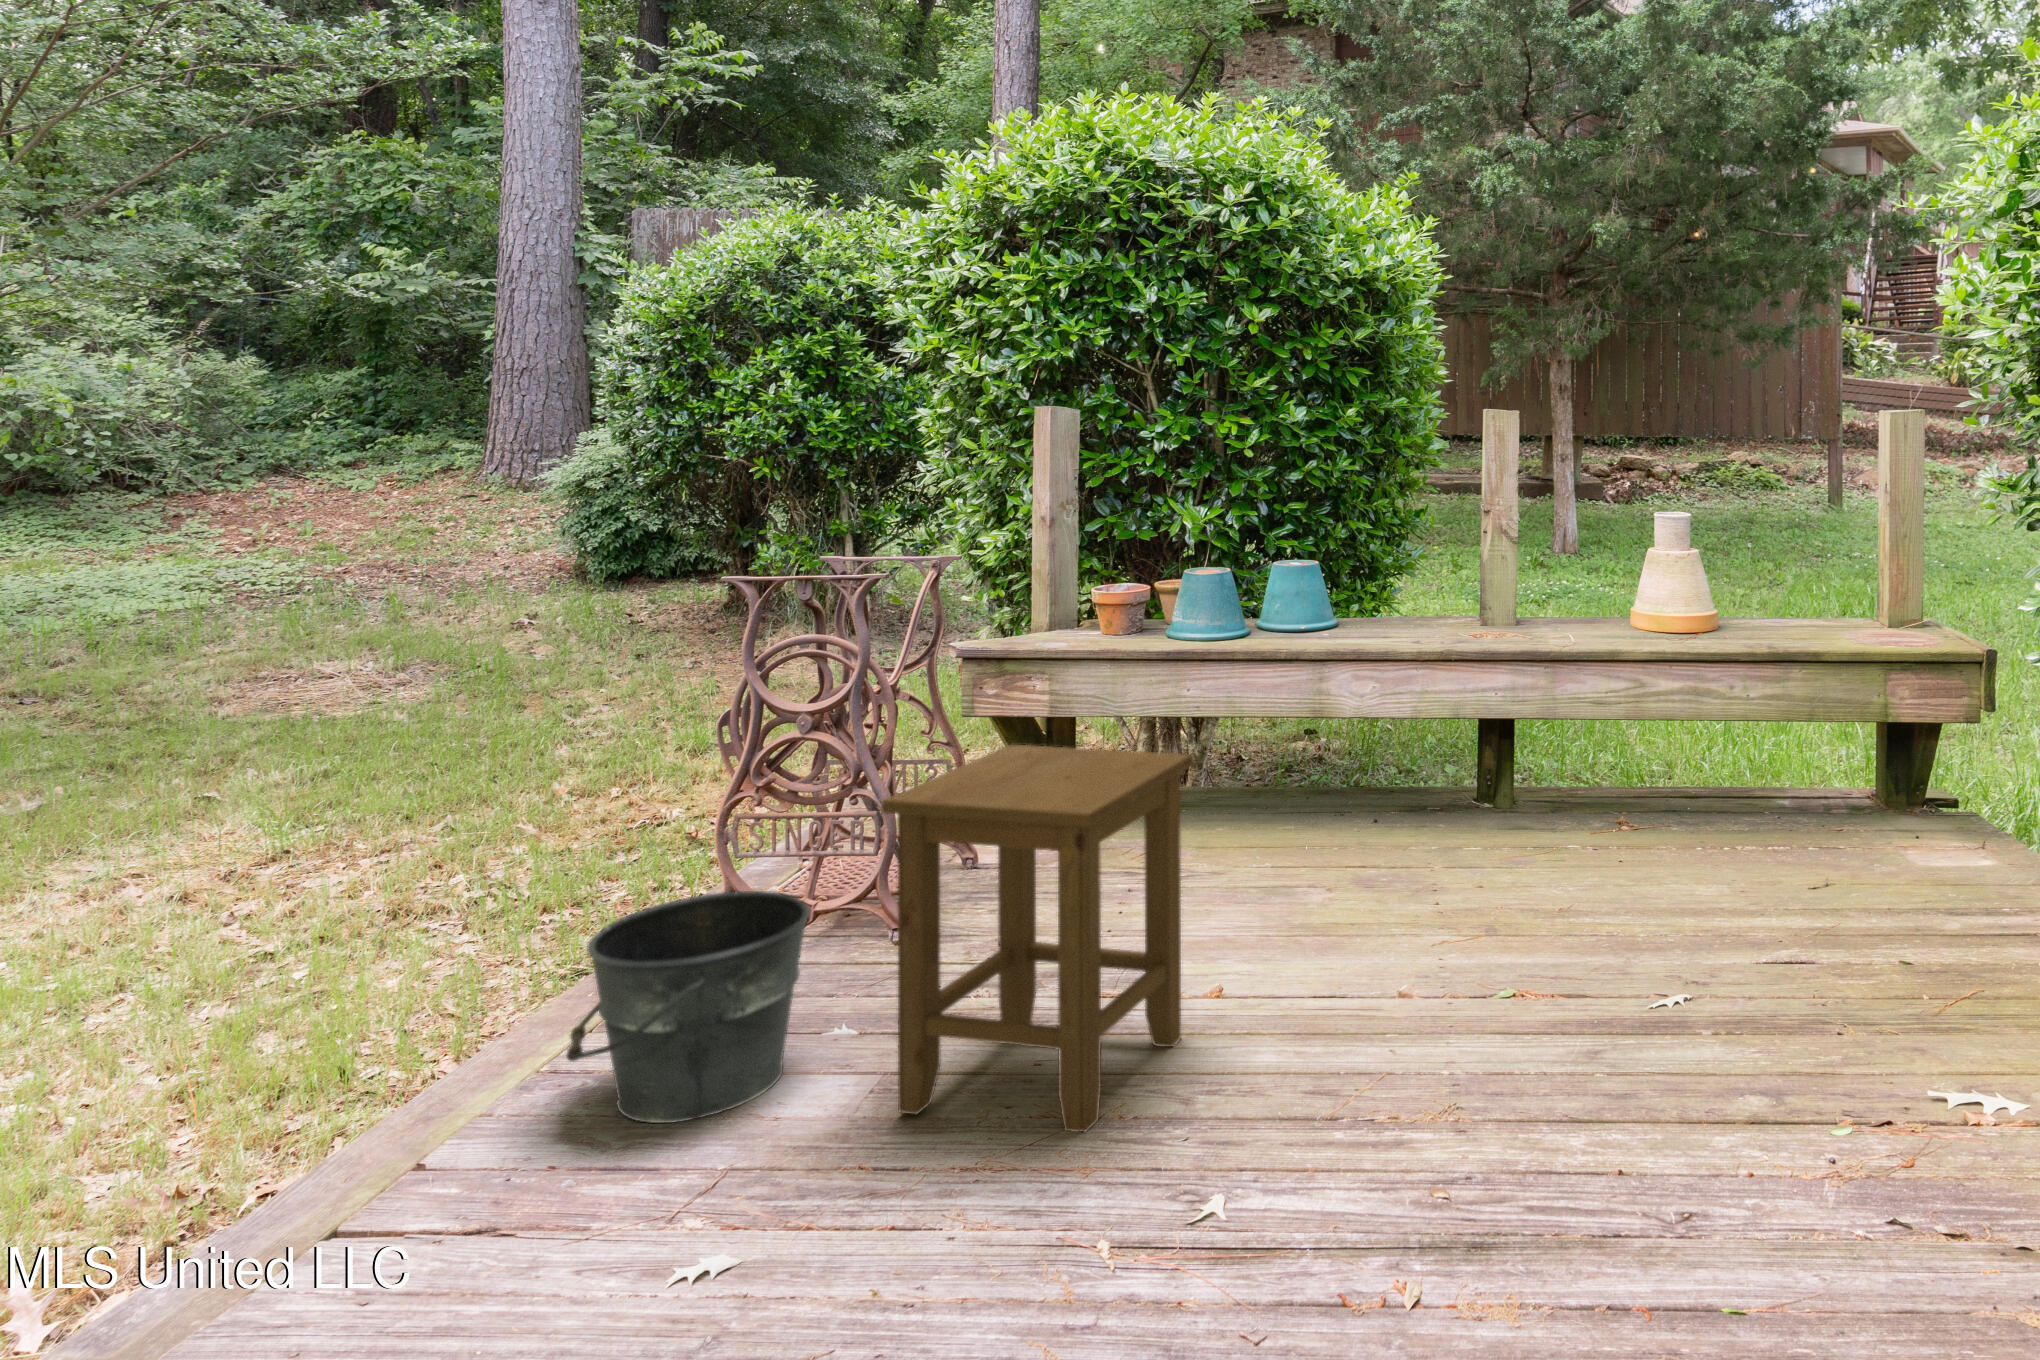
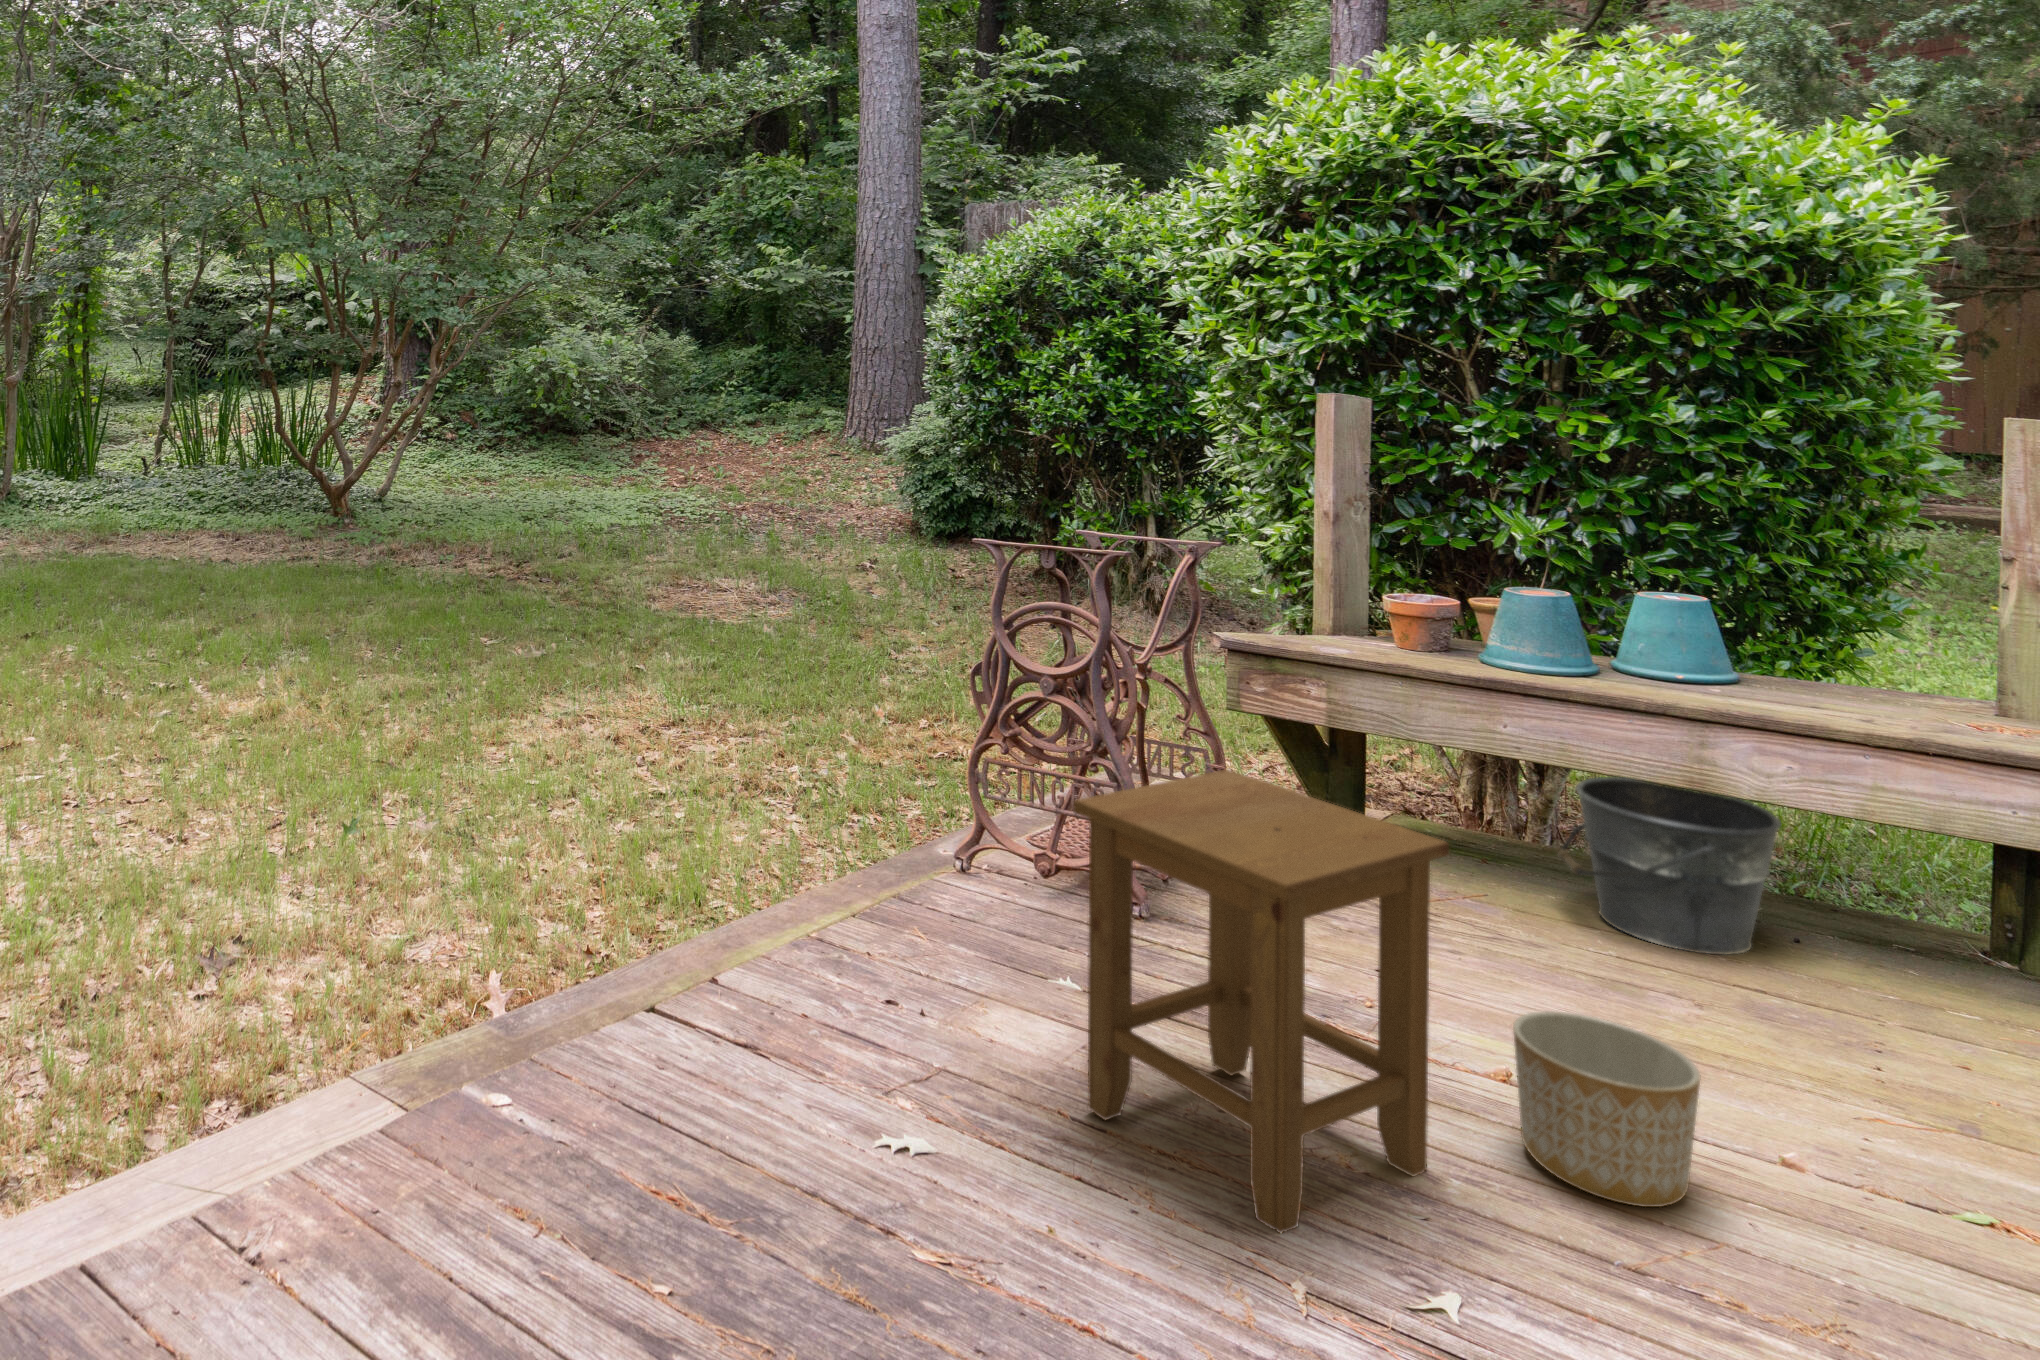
planter: none [1233,873,1346,1006] -> present [1513,1011,1701,1207]
bucket: present [566,891,810,1123] -> present [1558,777,1781,955]

